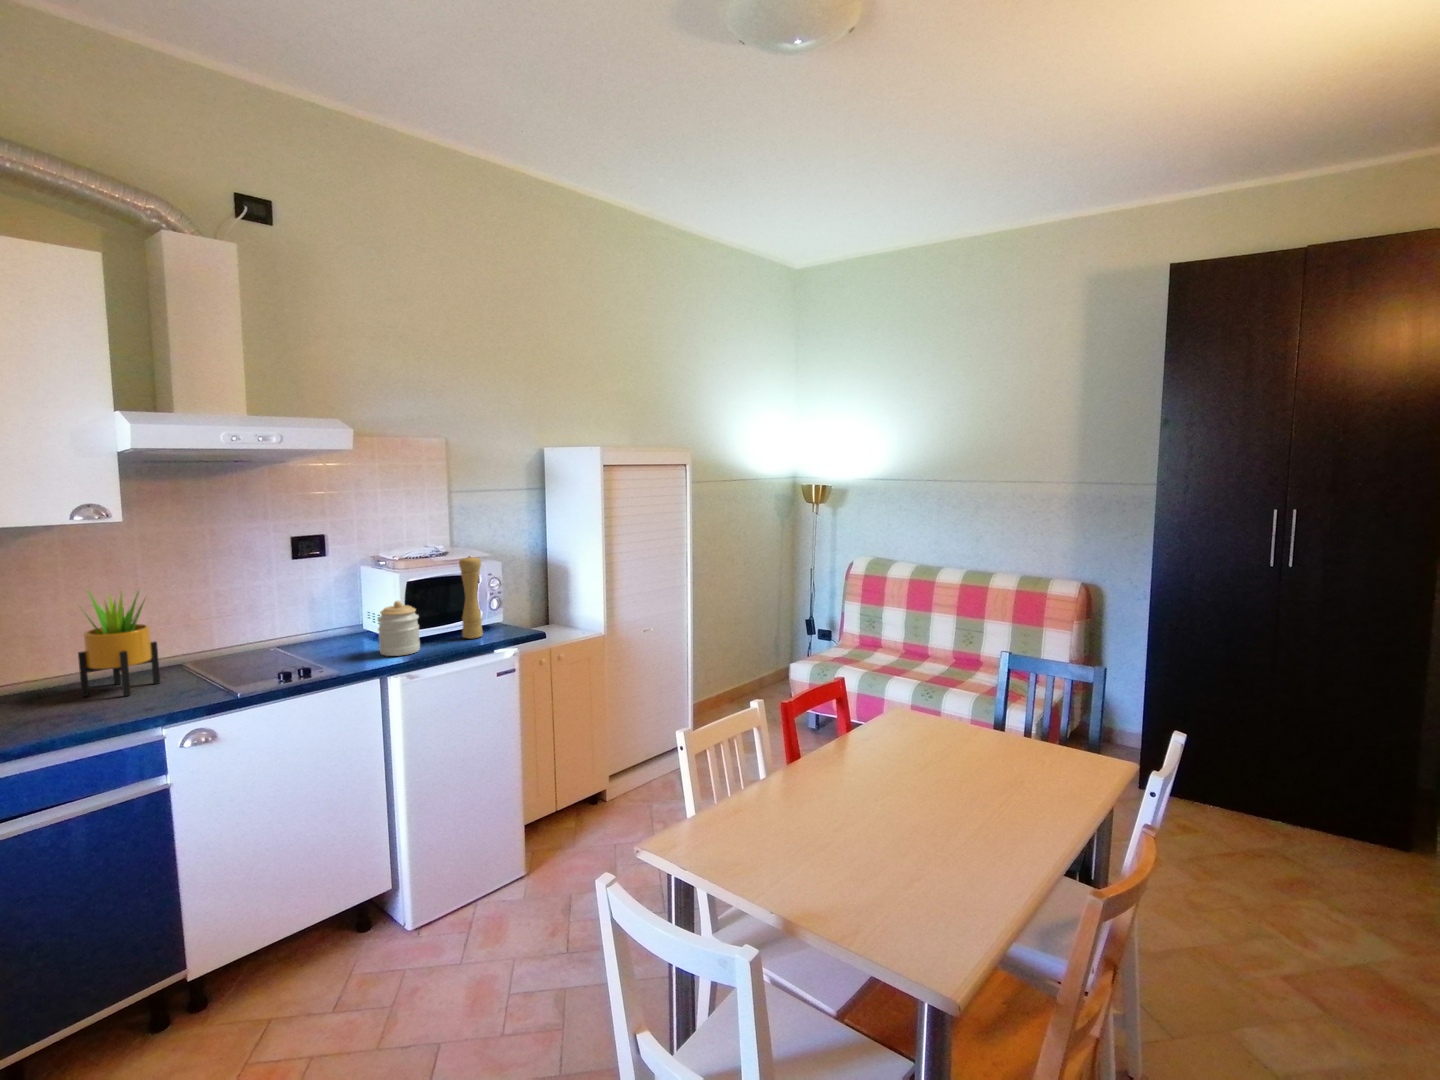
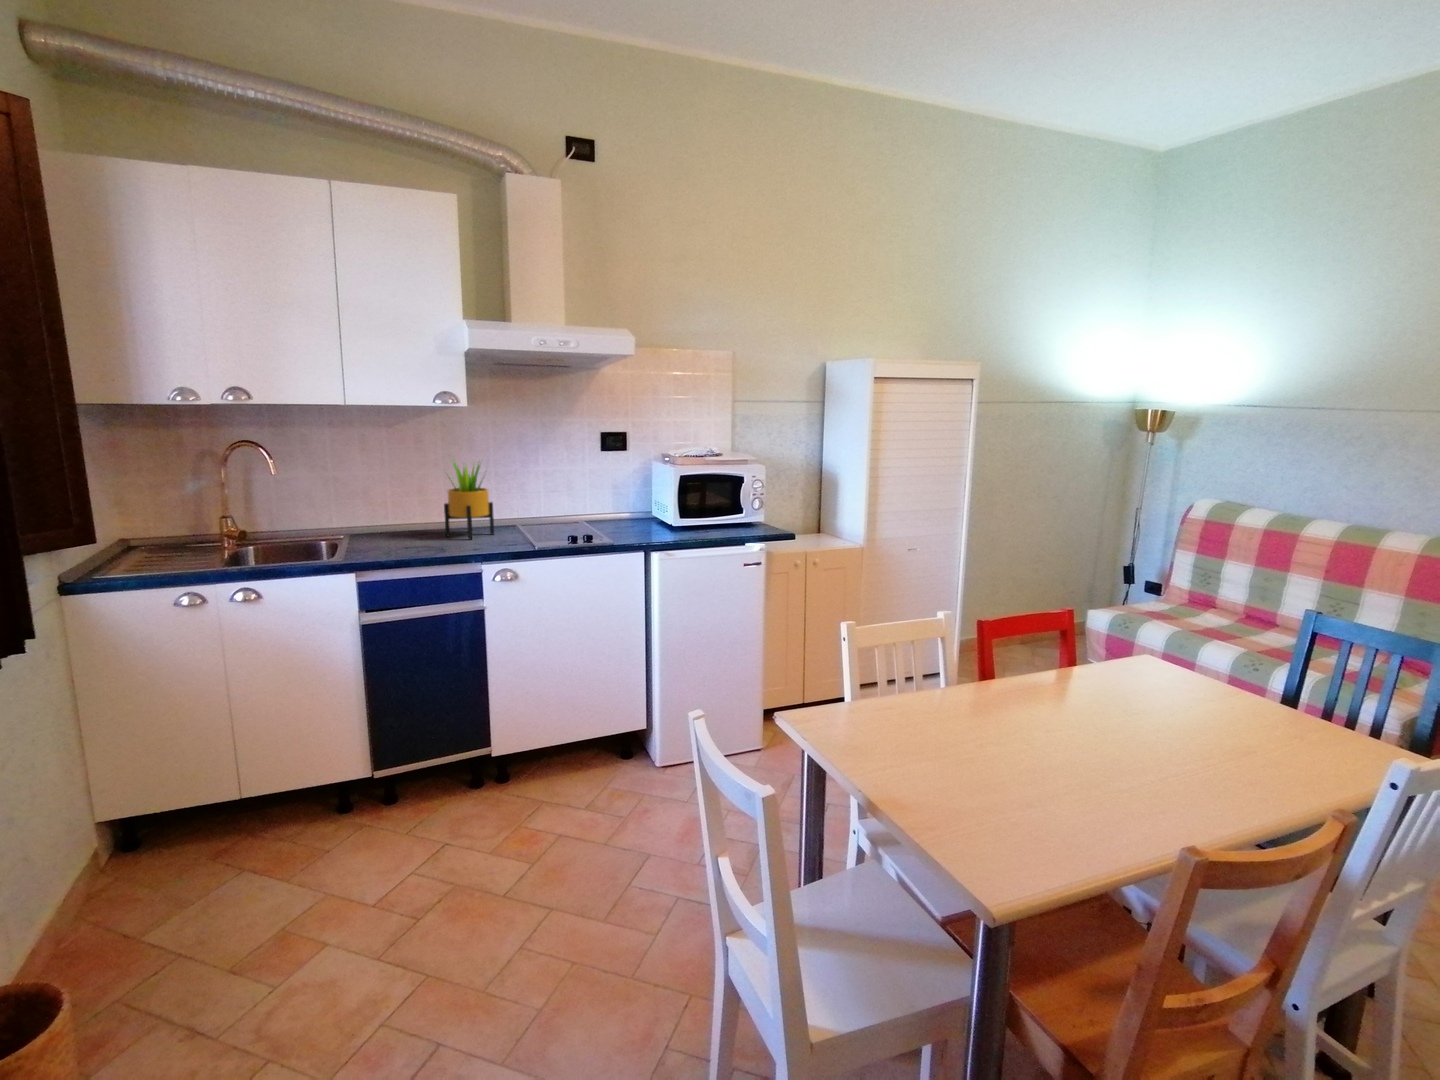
pepper mill: present [459,556,483,639] -> none [720,455,740,531]
jar: present [378,601,420,656] -> none [648,489,681,536]

